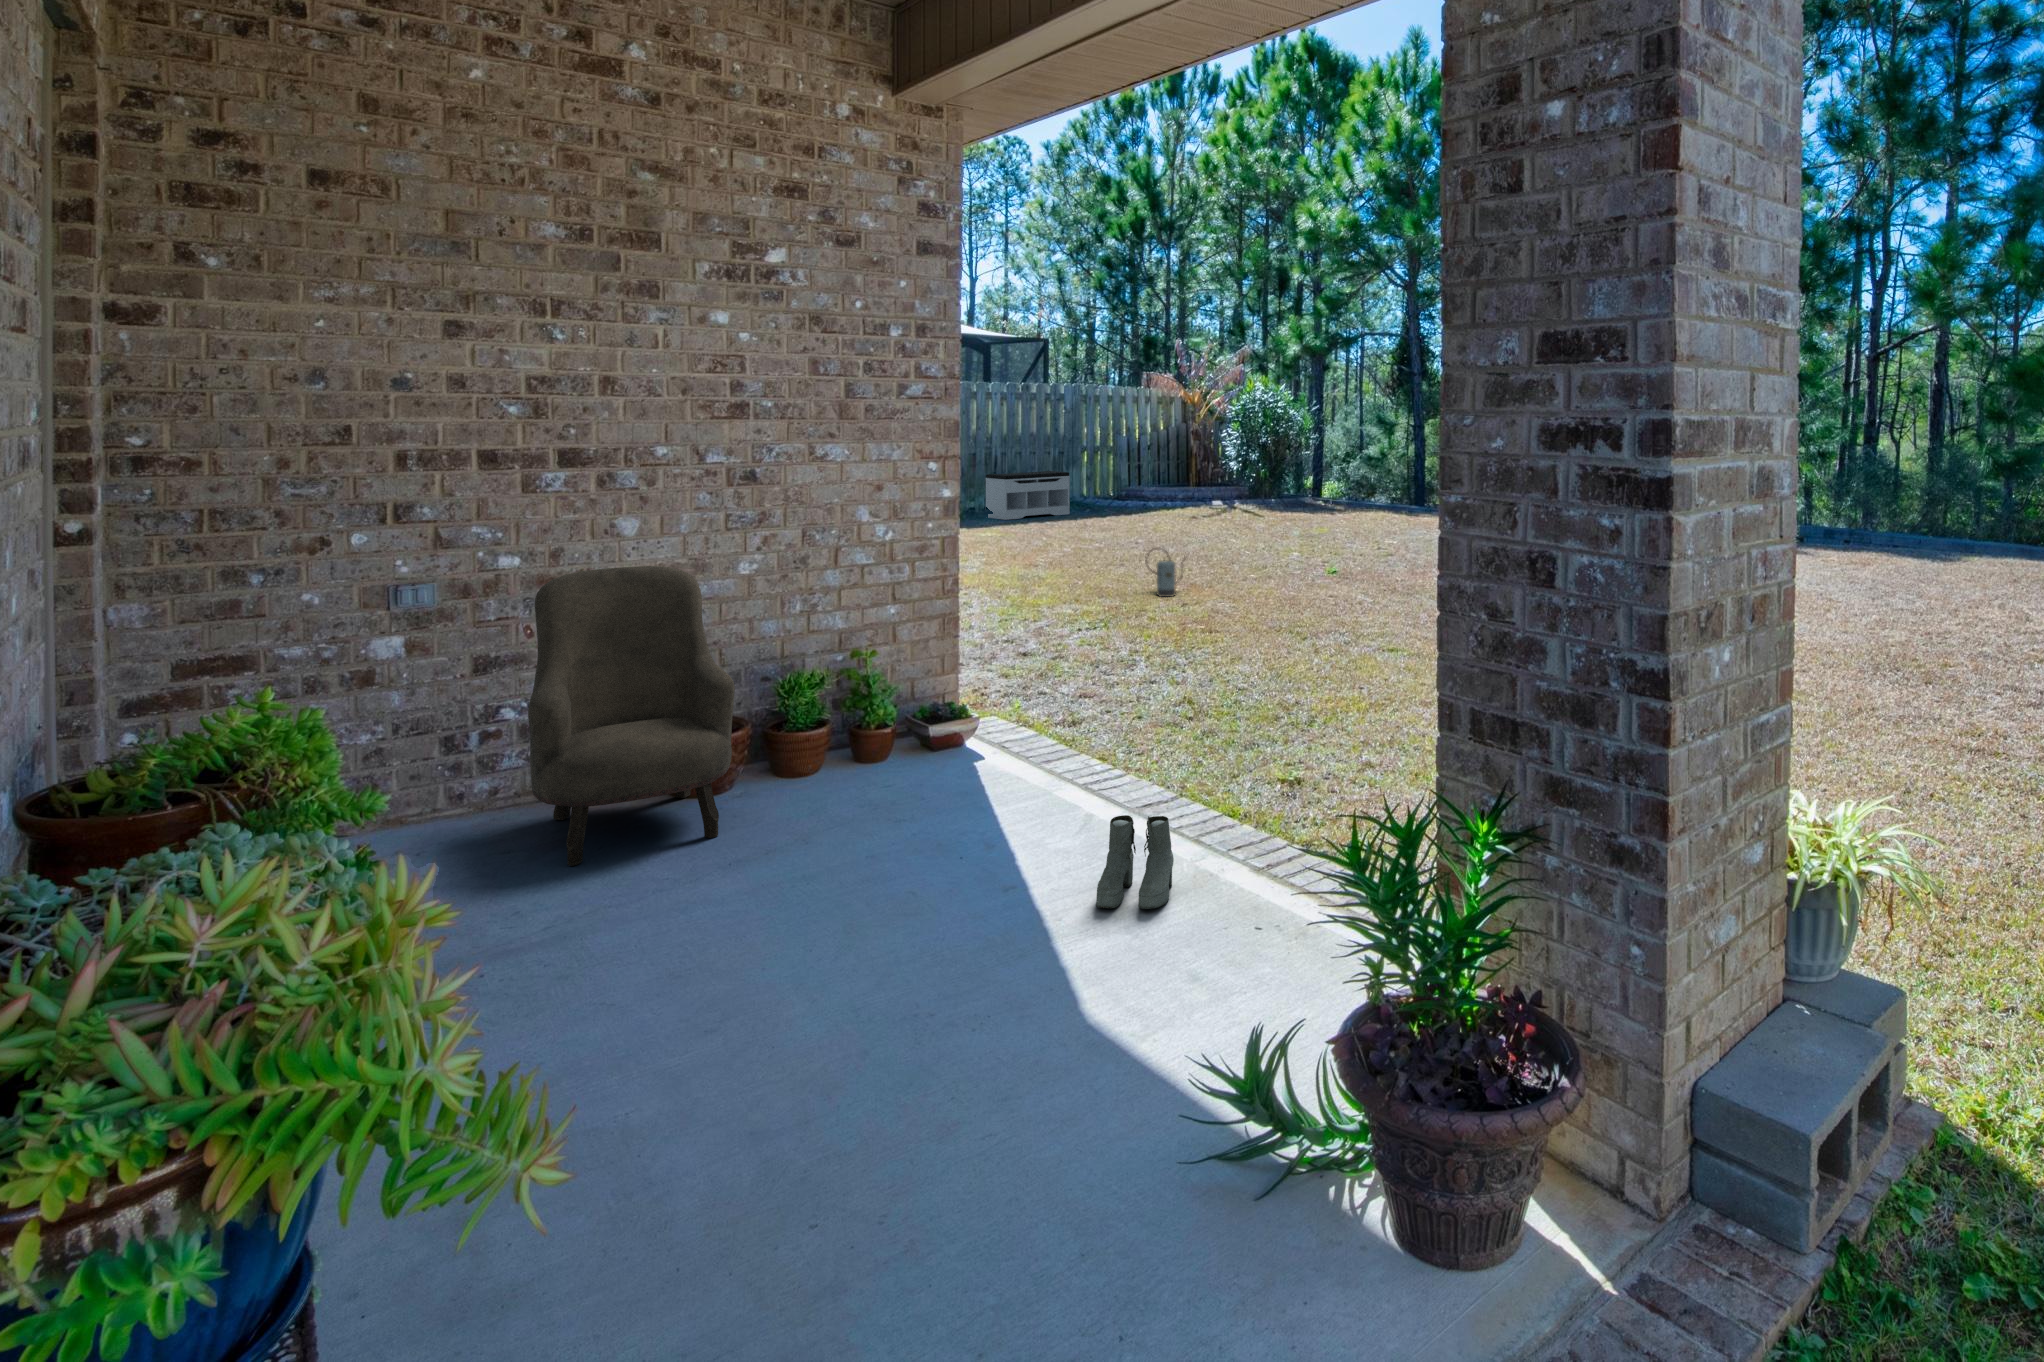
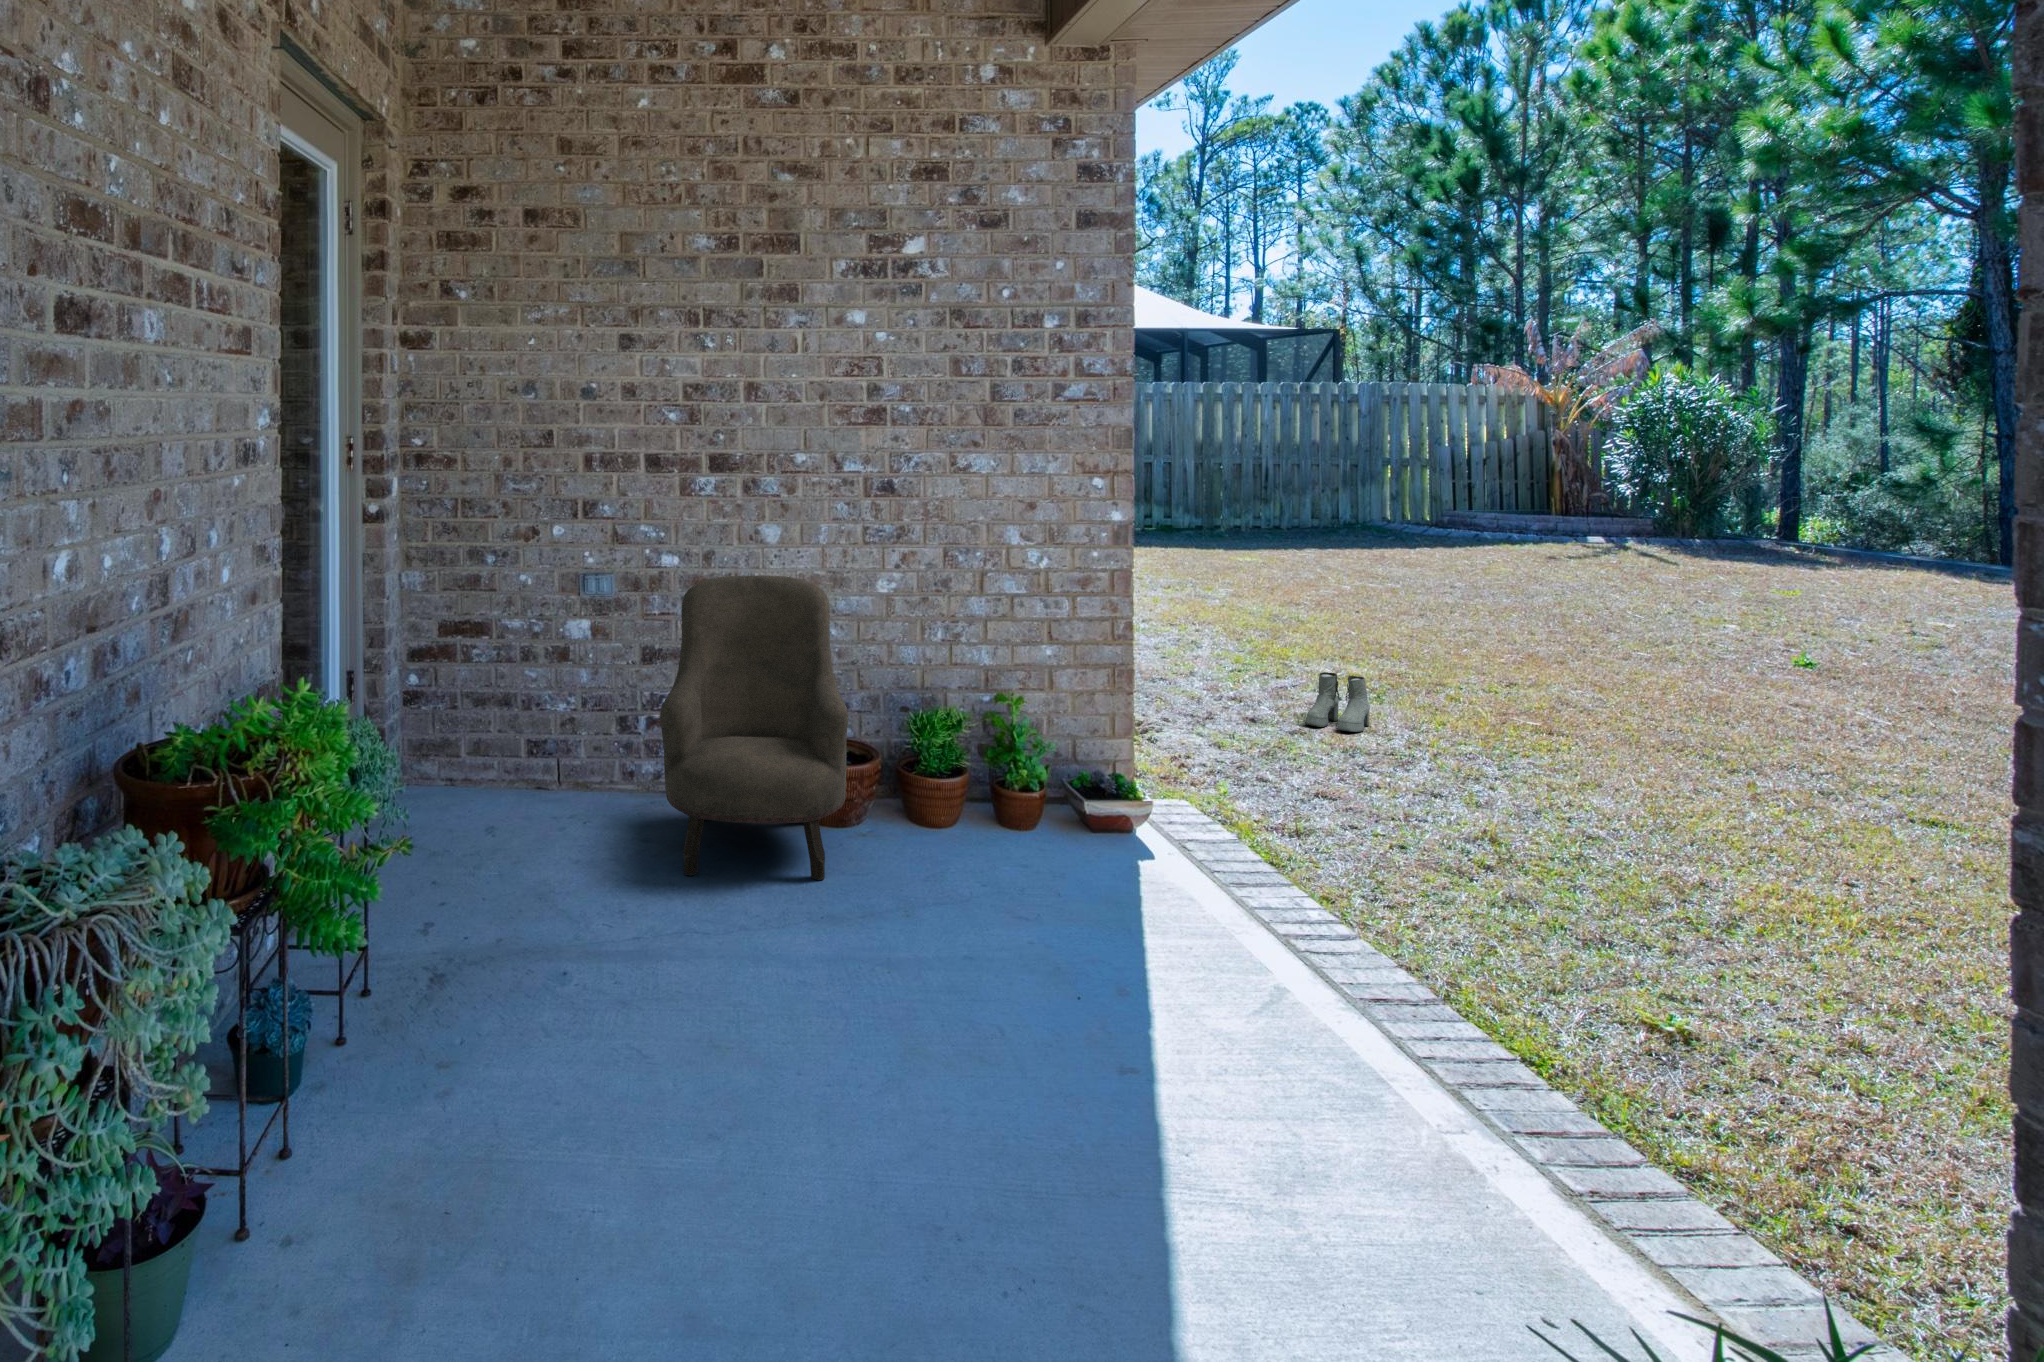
bench: present [986,471,1070,520] -> none [1247,486,1359,541]
watering can: present [1147,549,1181,597] -> none [1447,596,1518,664]
boots: present [1096,815,1174,909] -> present [1306,672,1370,732]

